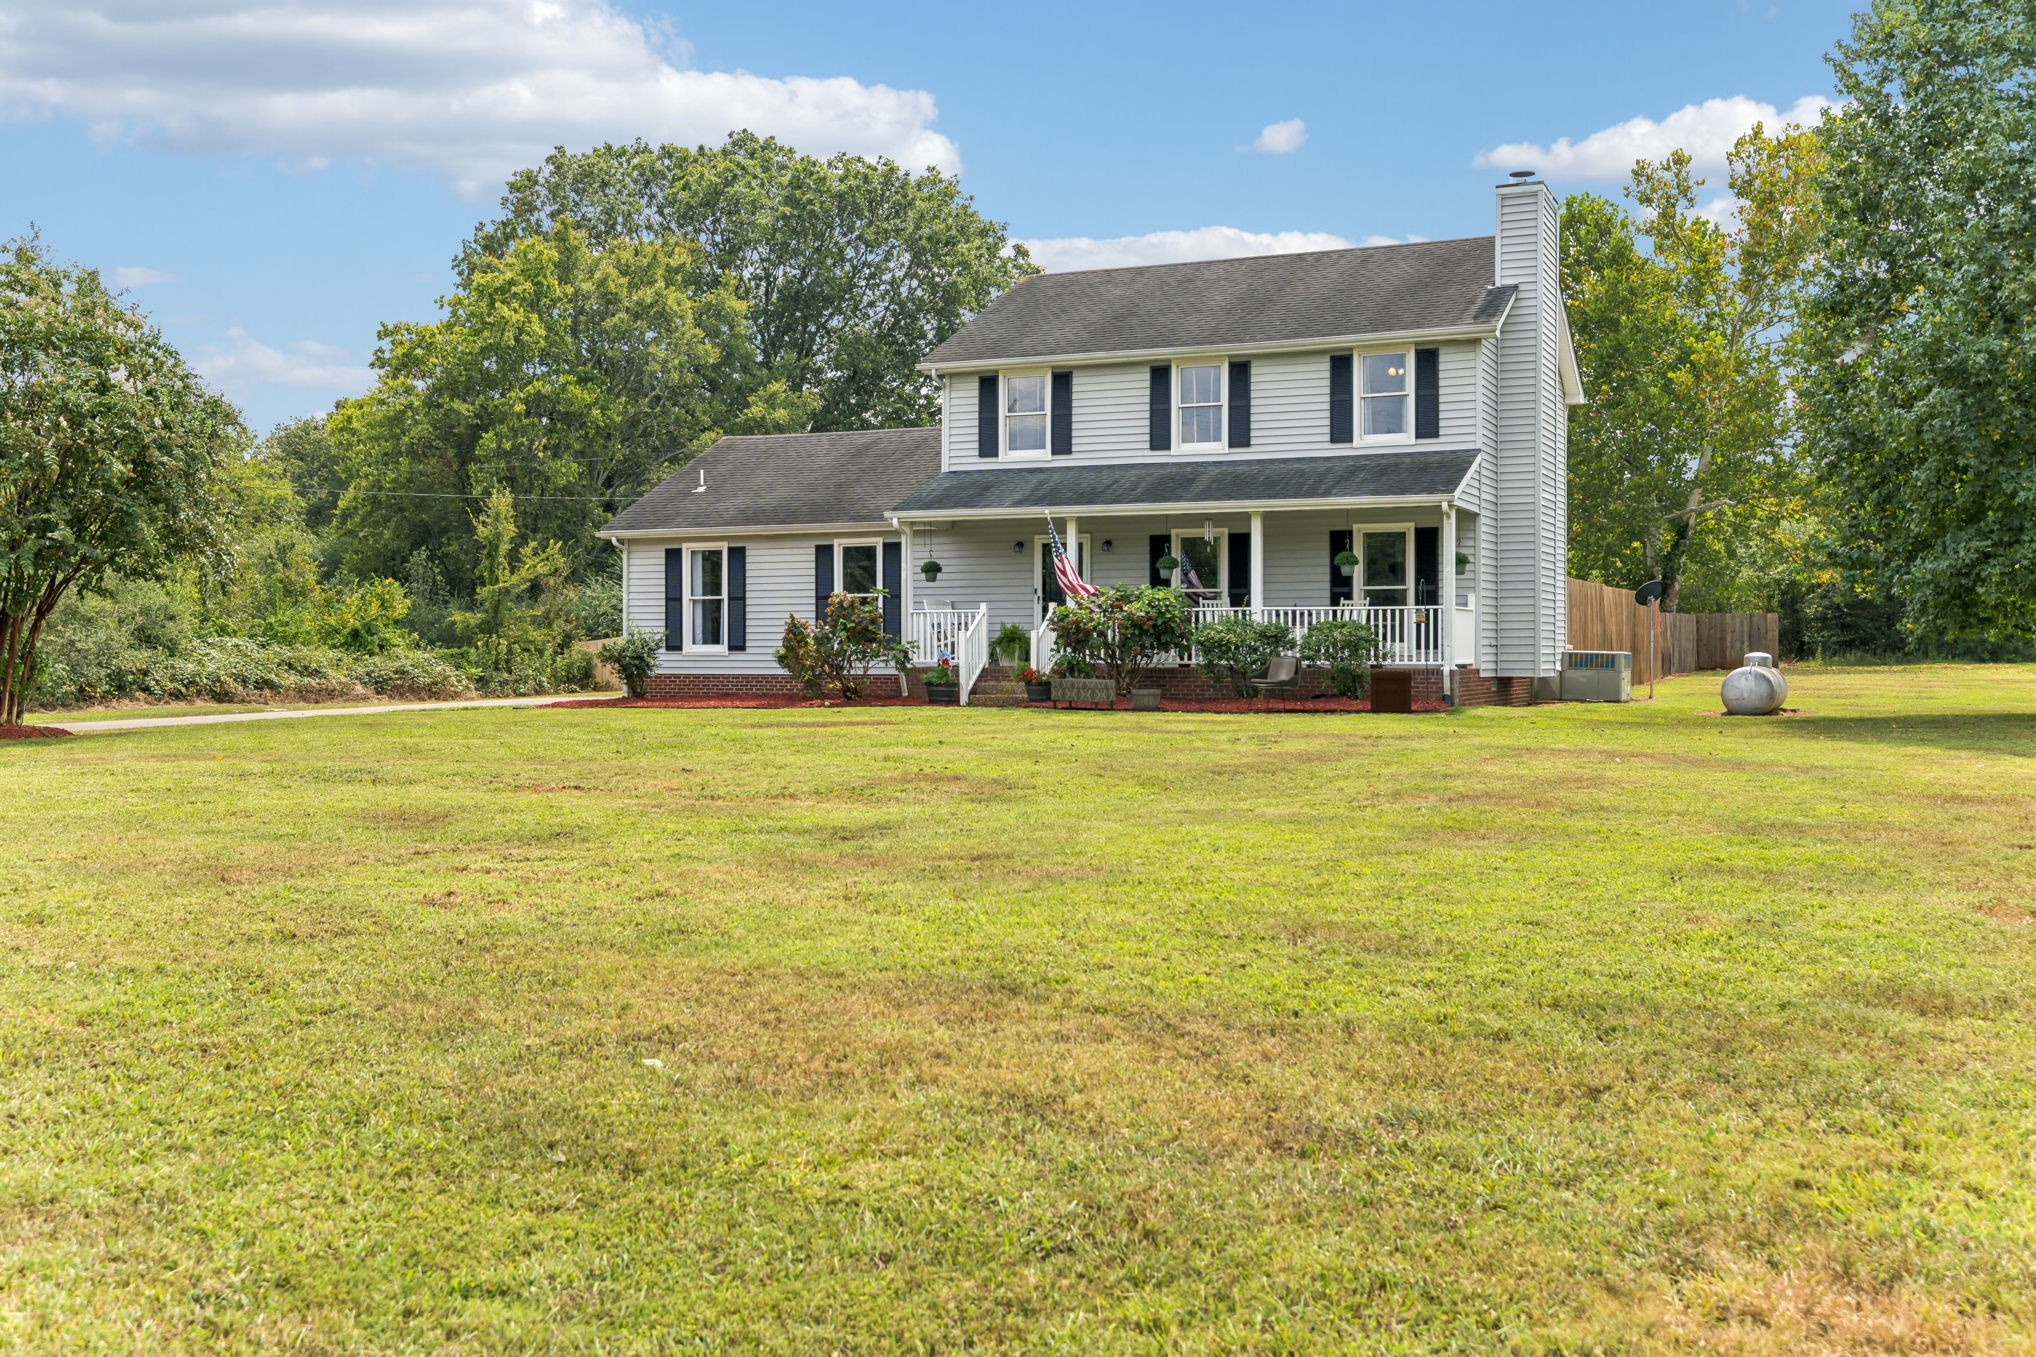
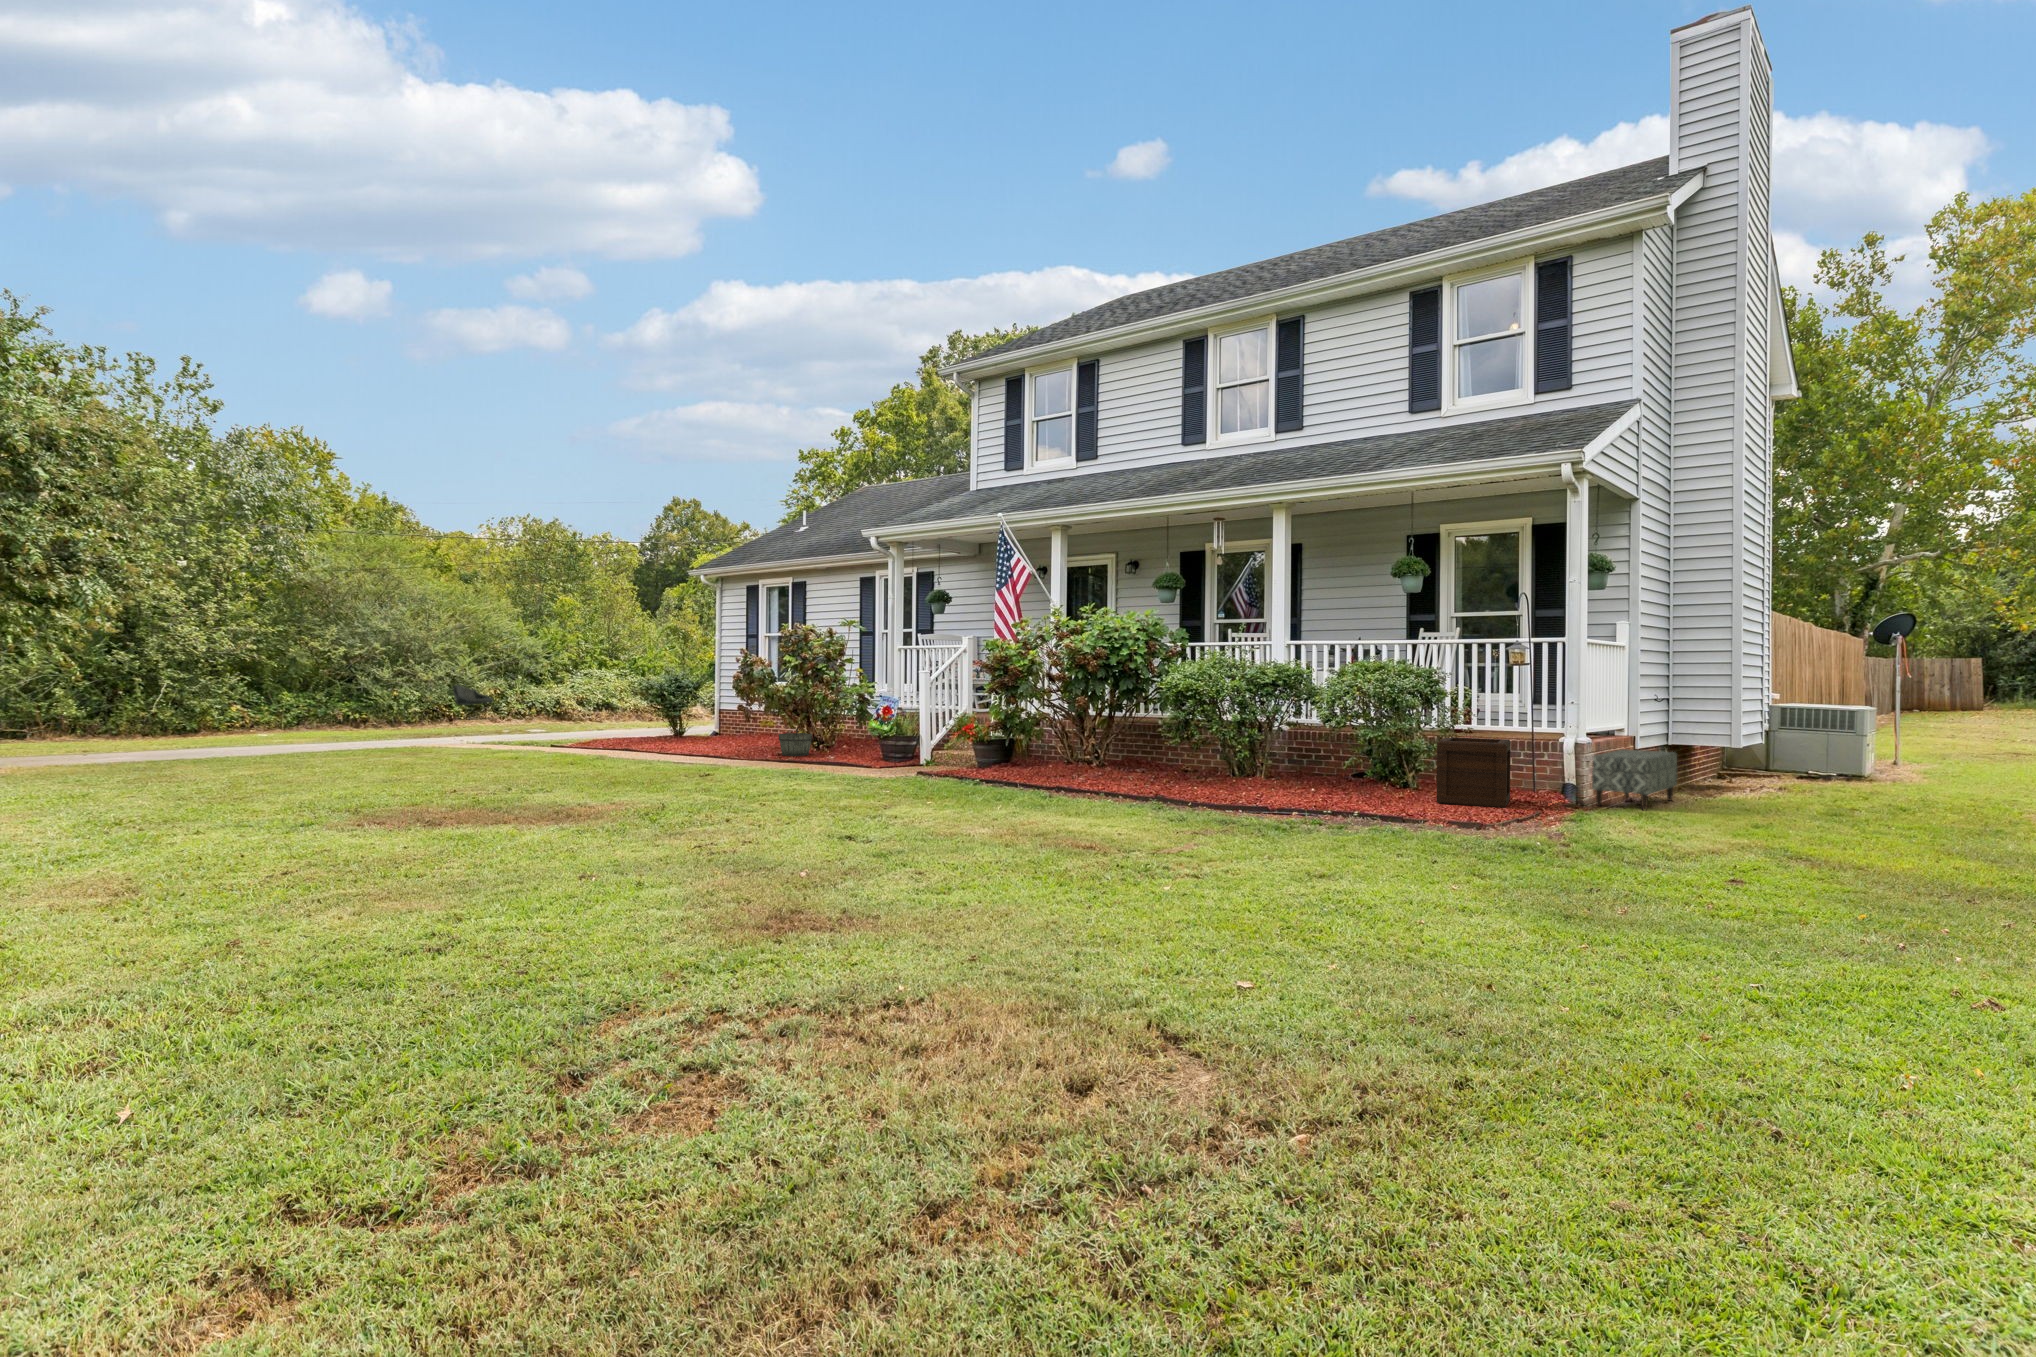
lounge chair: present [1245,656,1305,712] -> present [453,684,493,706]
bench: present [1051,679,1116,711] -> present [1592,749,1677,810]
wooden bucket: present [1131,684,1161,709] -> present [779,727,812,756]

